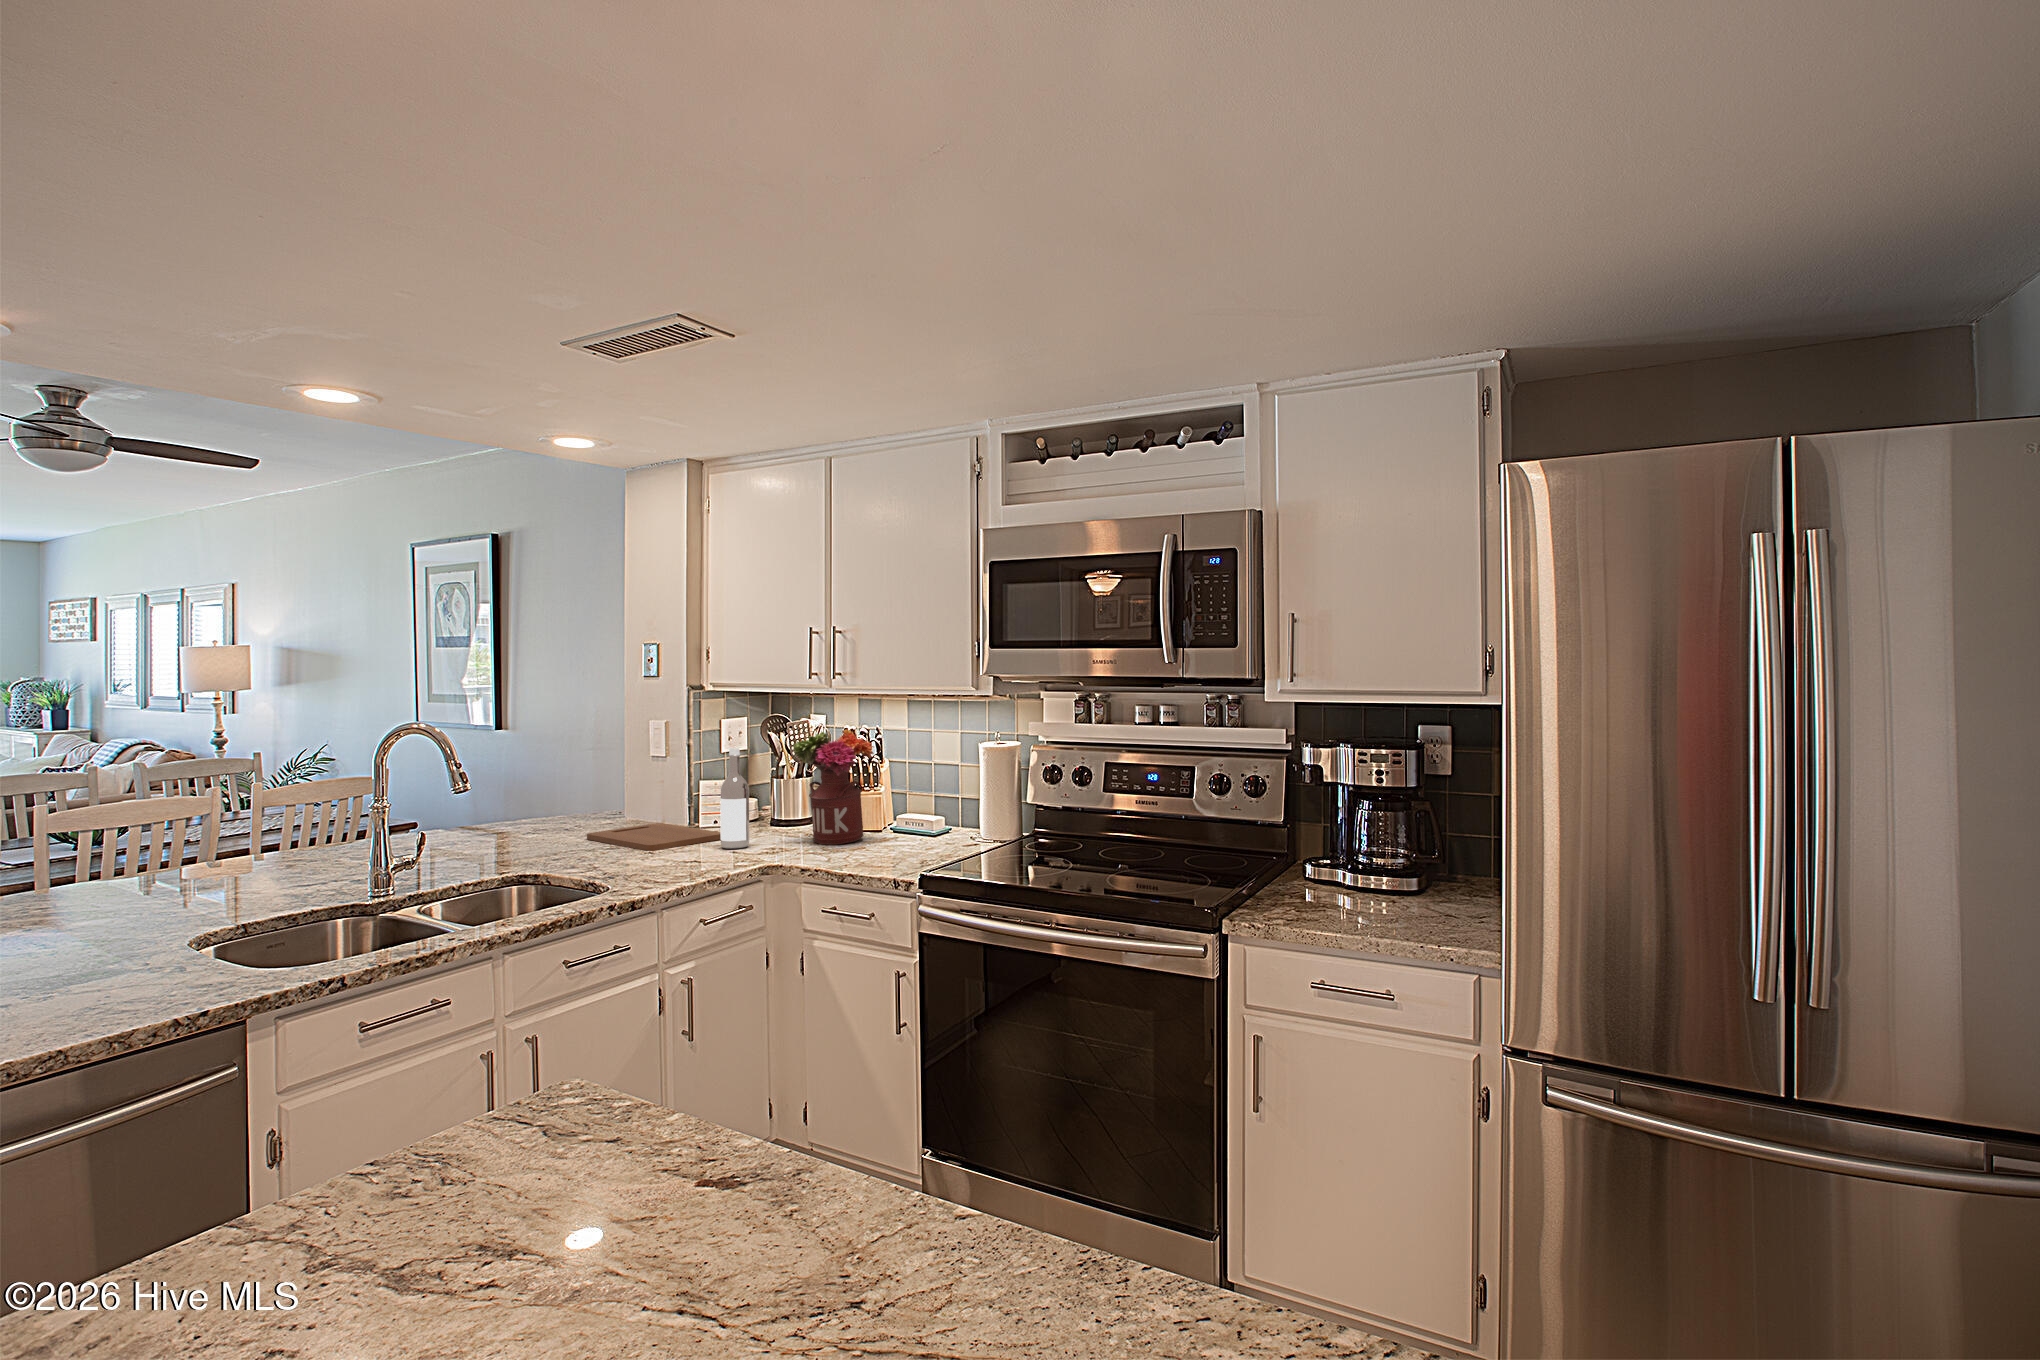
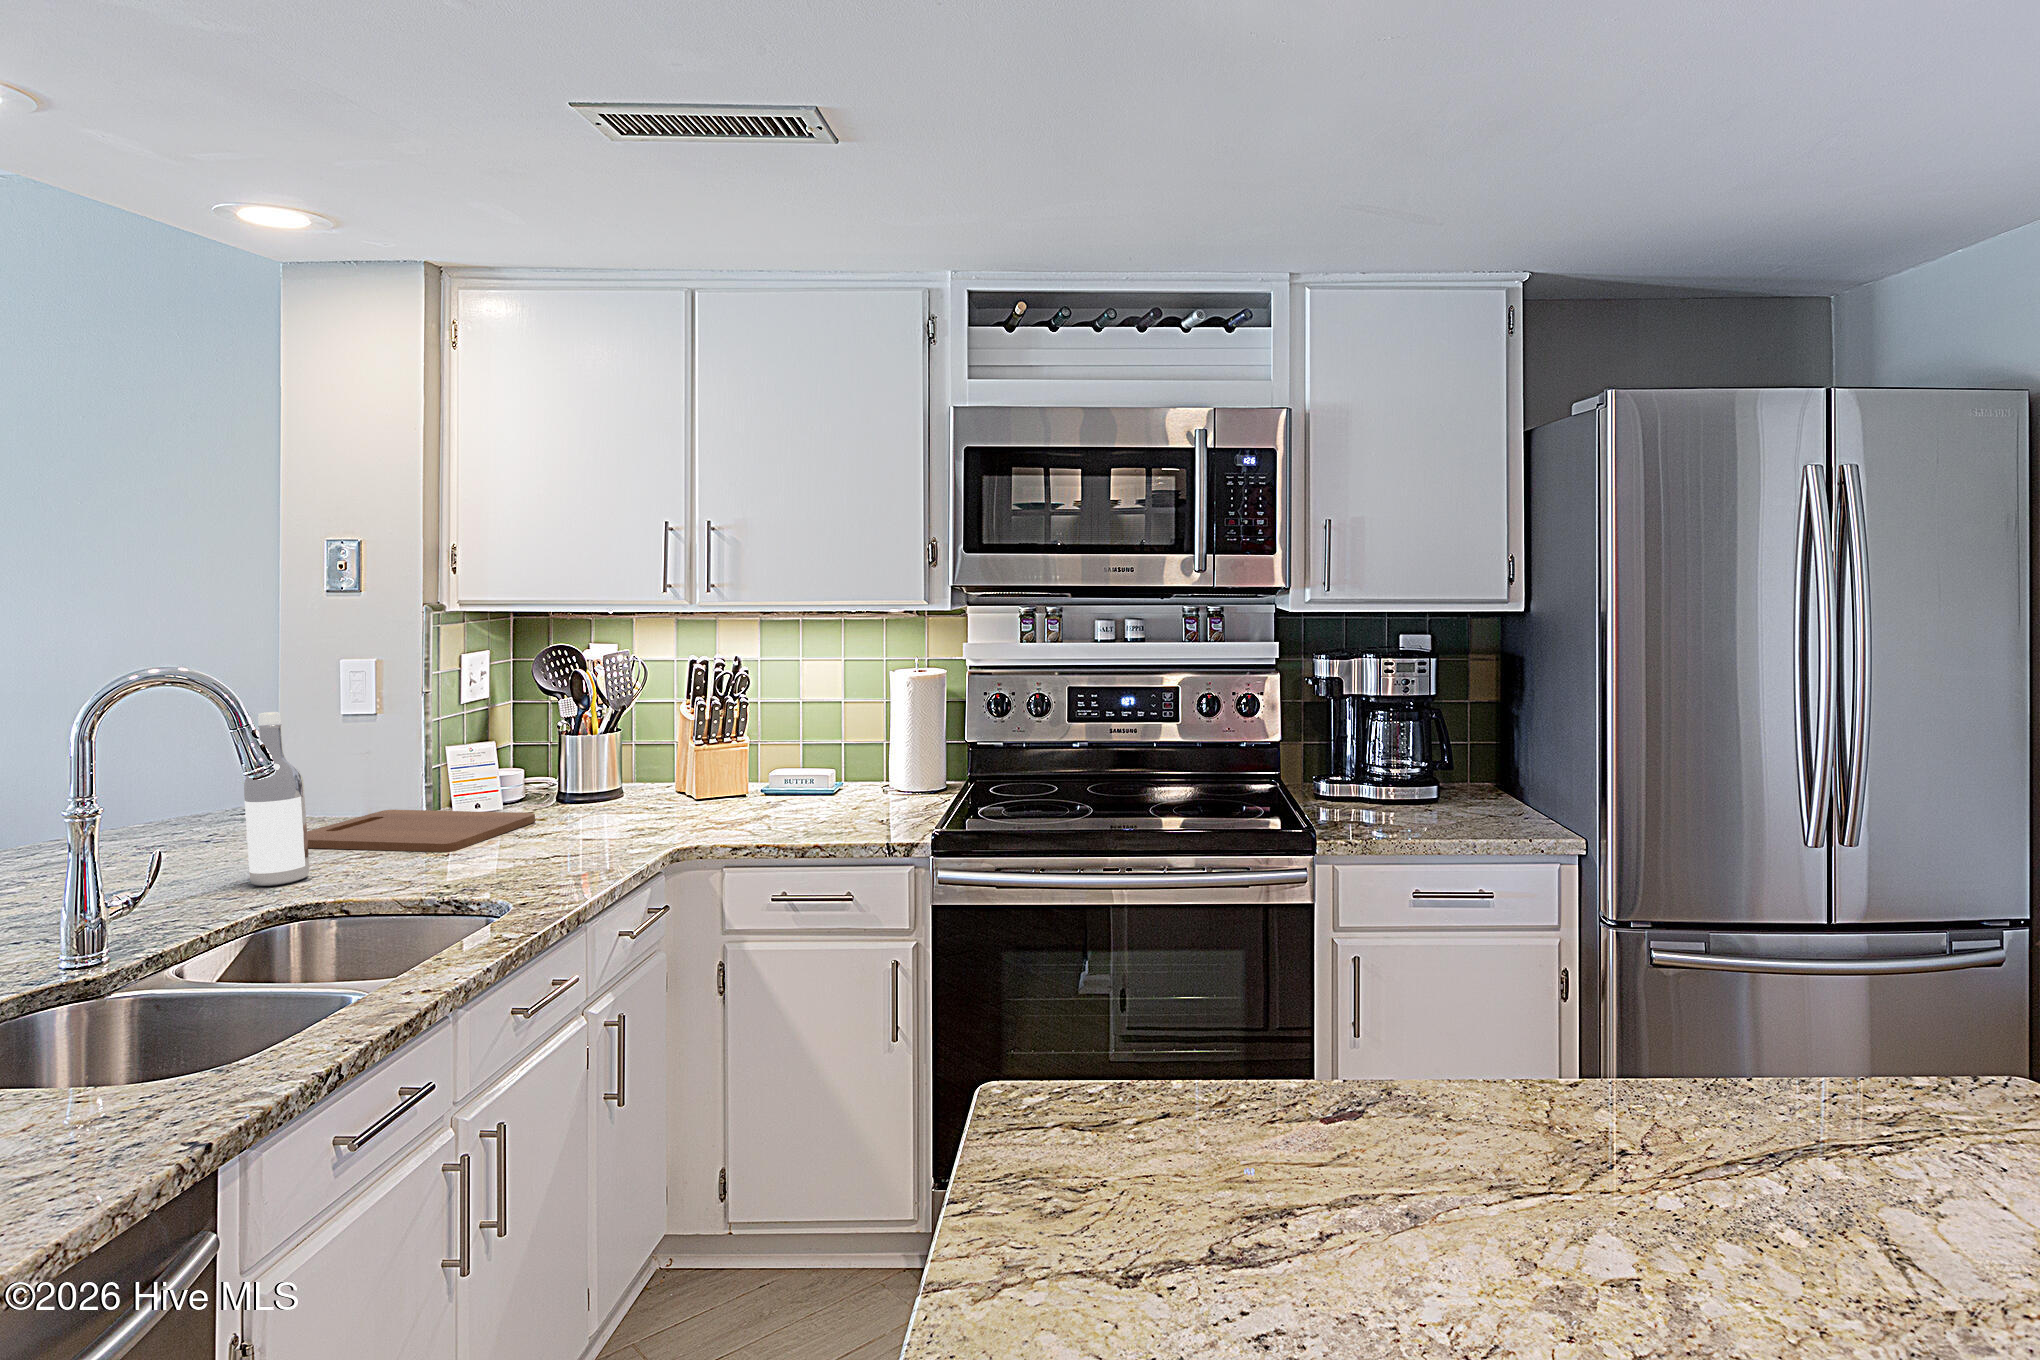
flower arrangement: present [794,729,874,845] -> none [649,659,763,813]
wine bottle: present [720,748,749,849] -> present [244,712,309,886]

